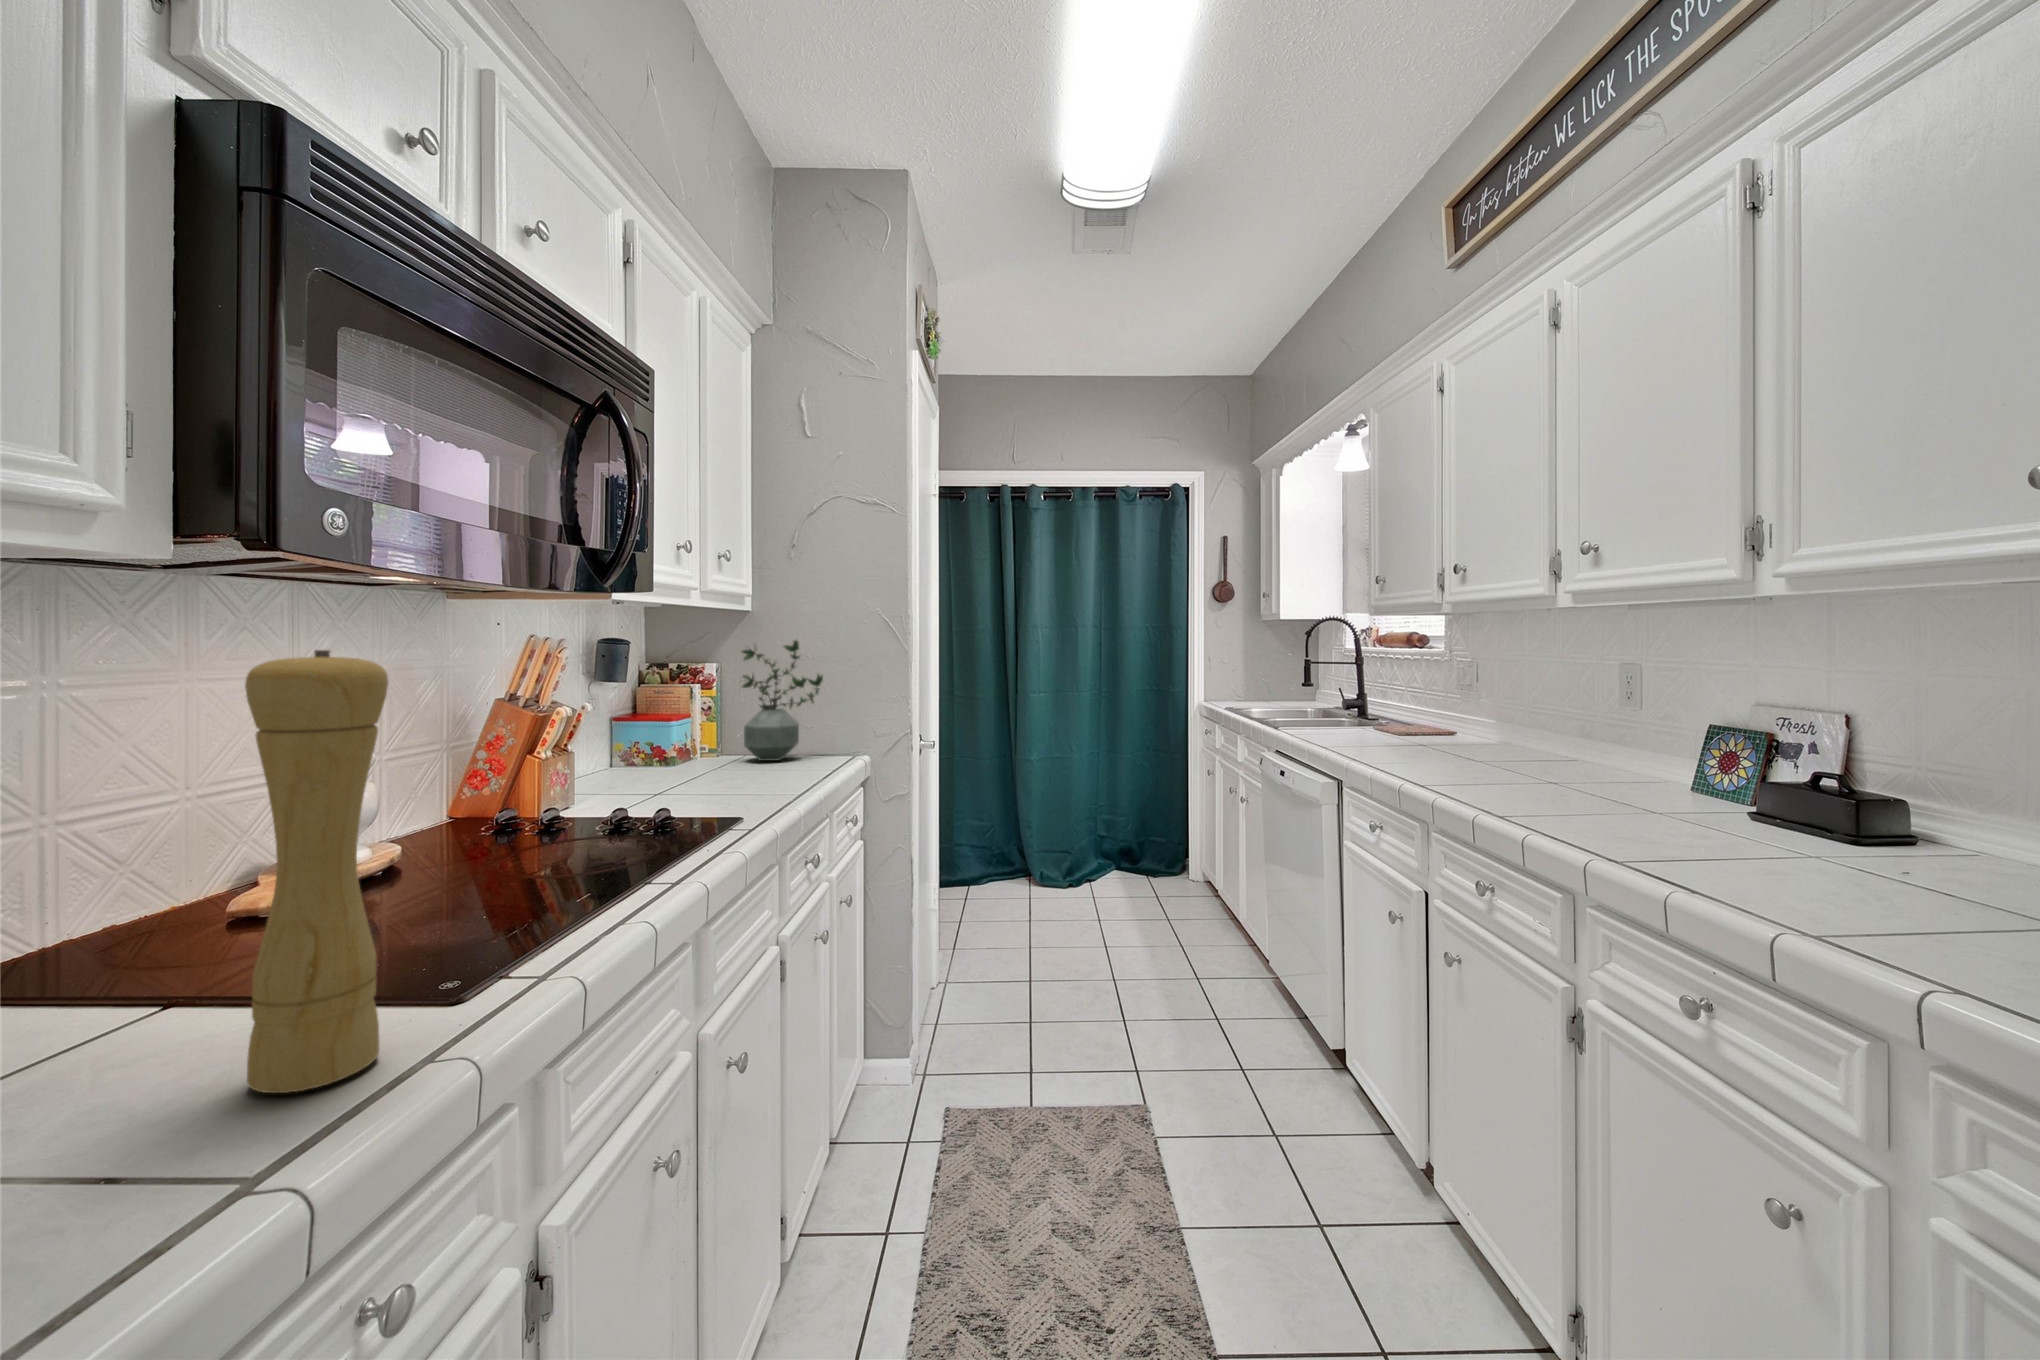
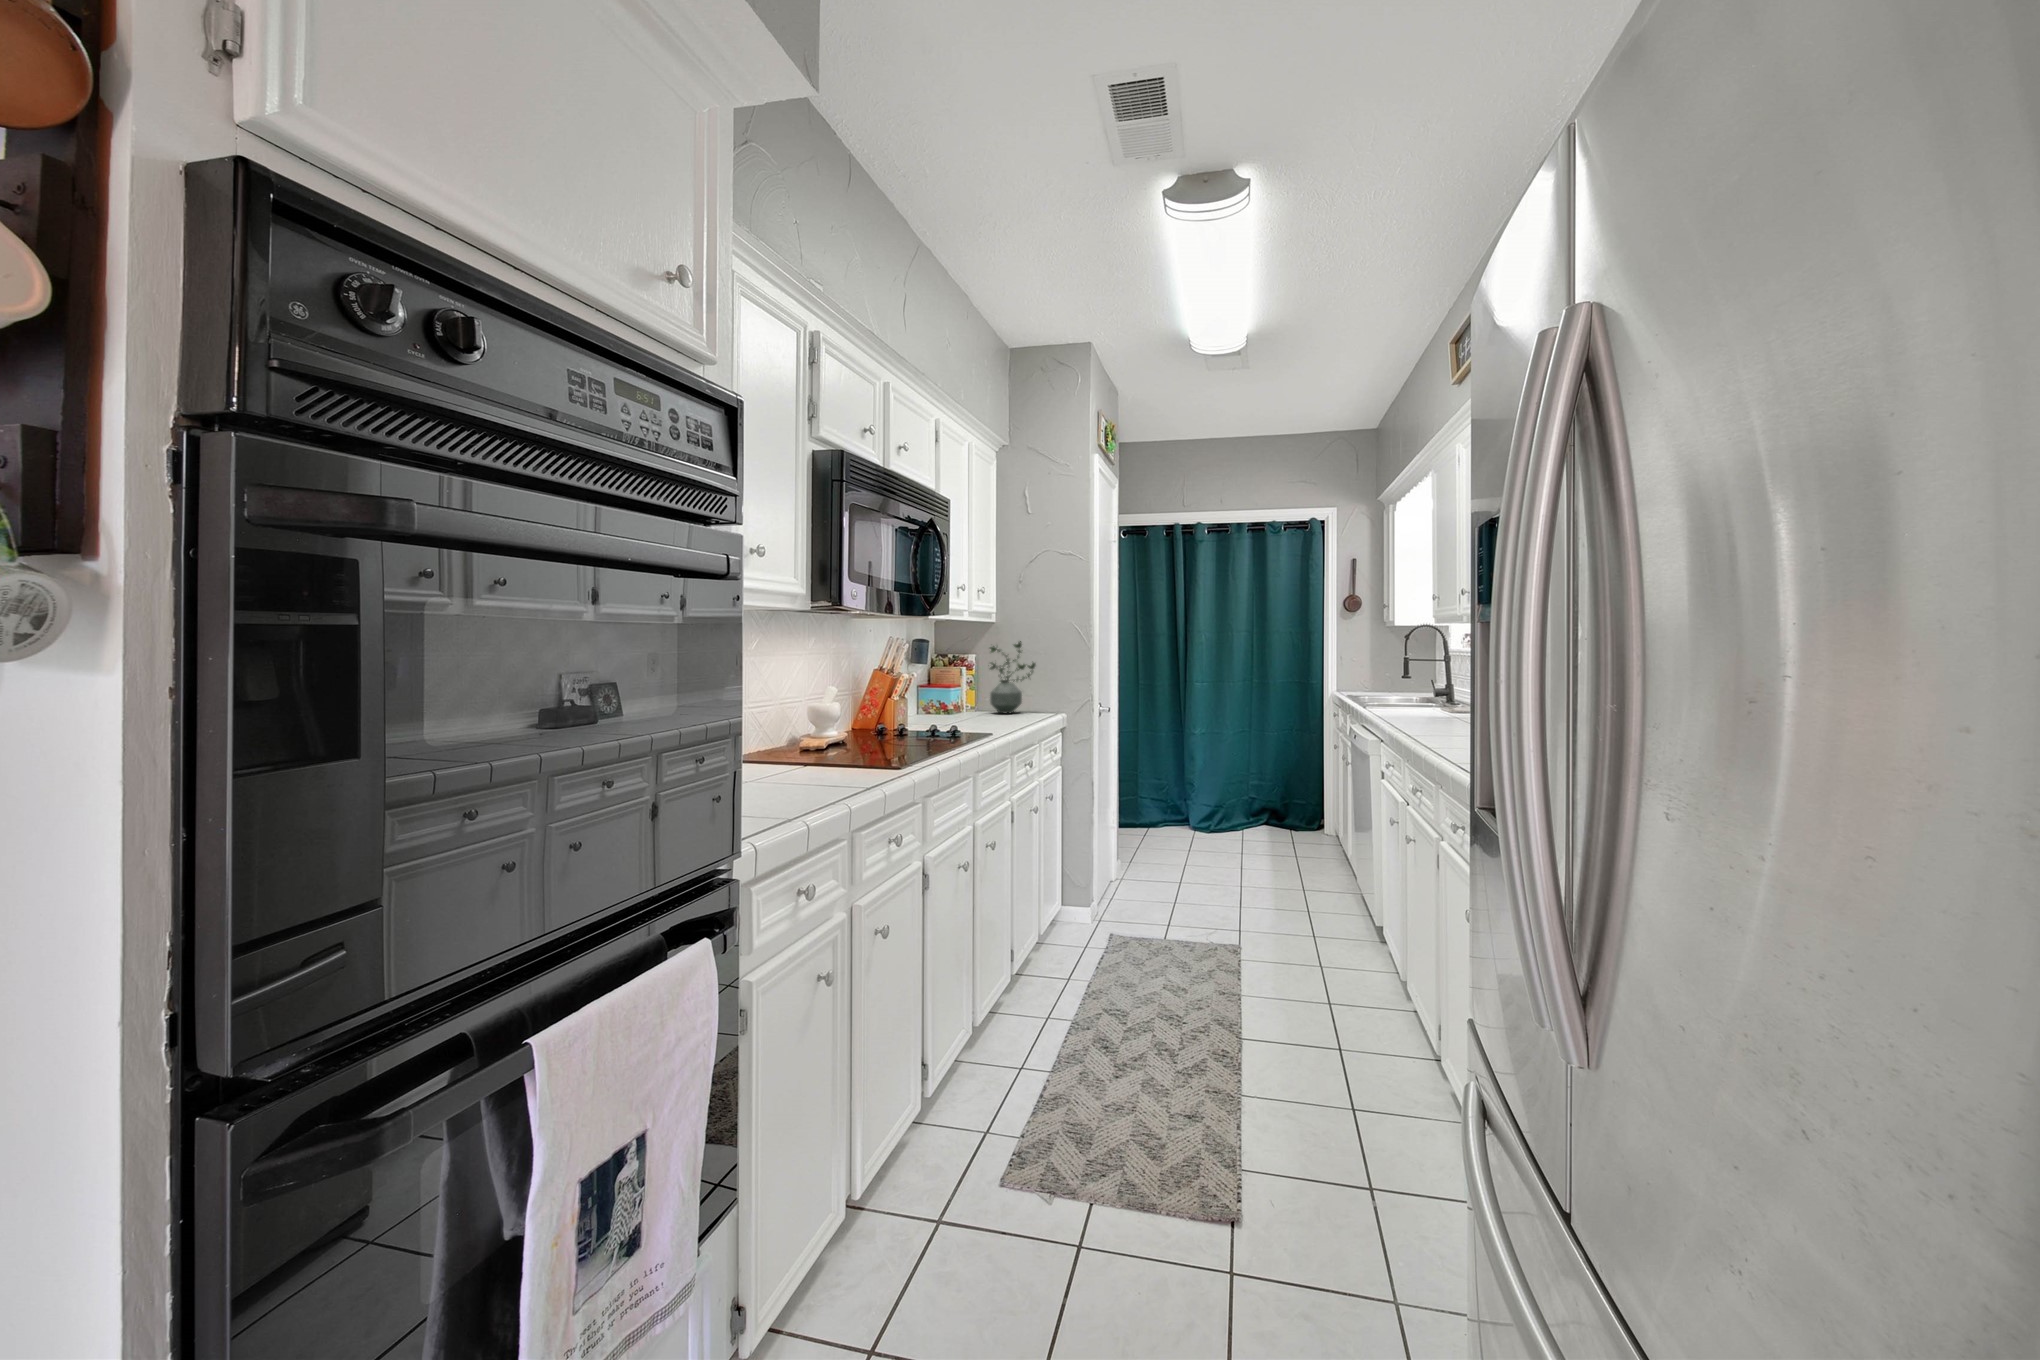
pepper mill: present [245,650,388,1093] -> none [837,645,873,781]

